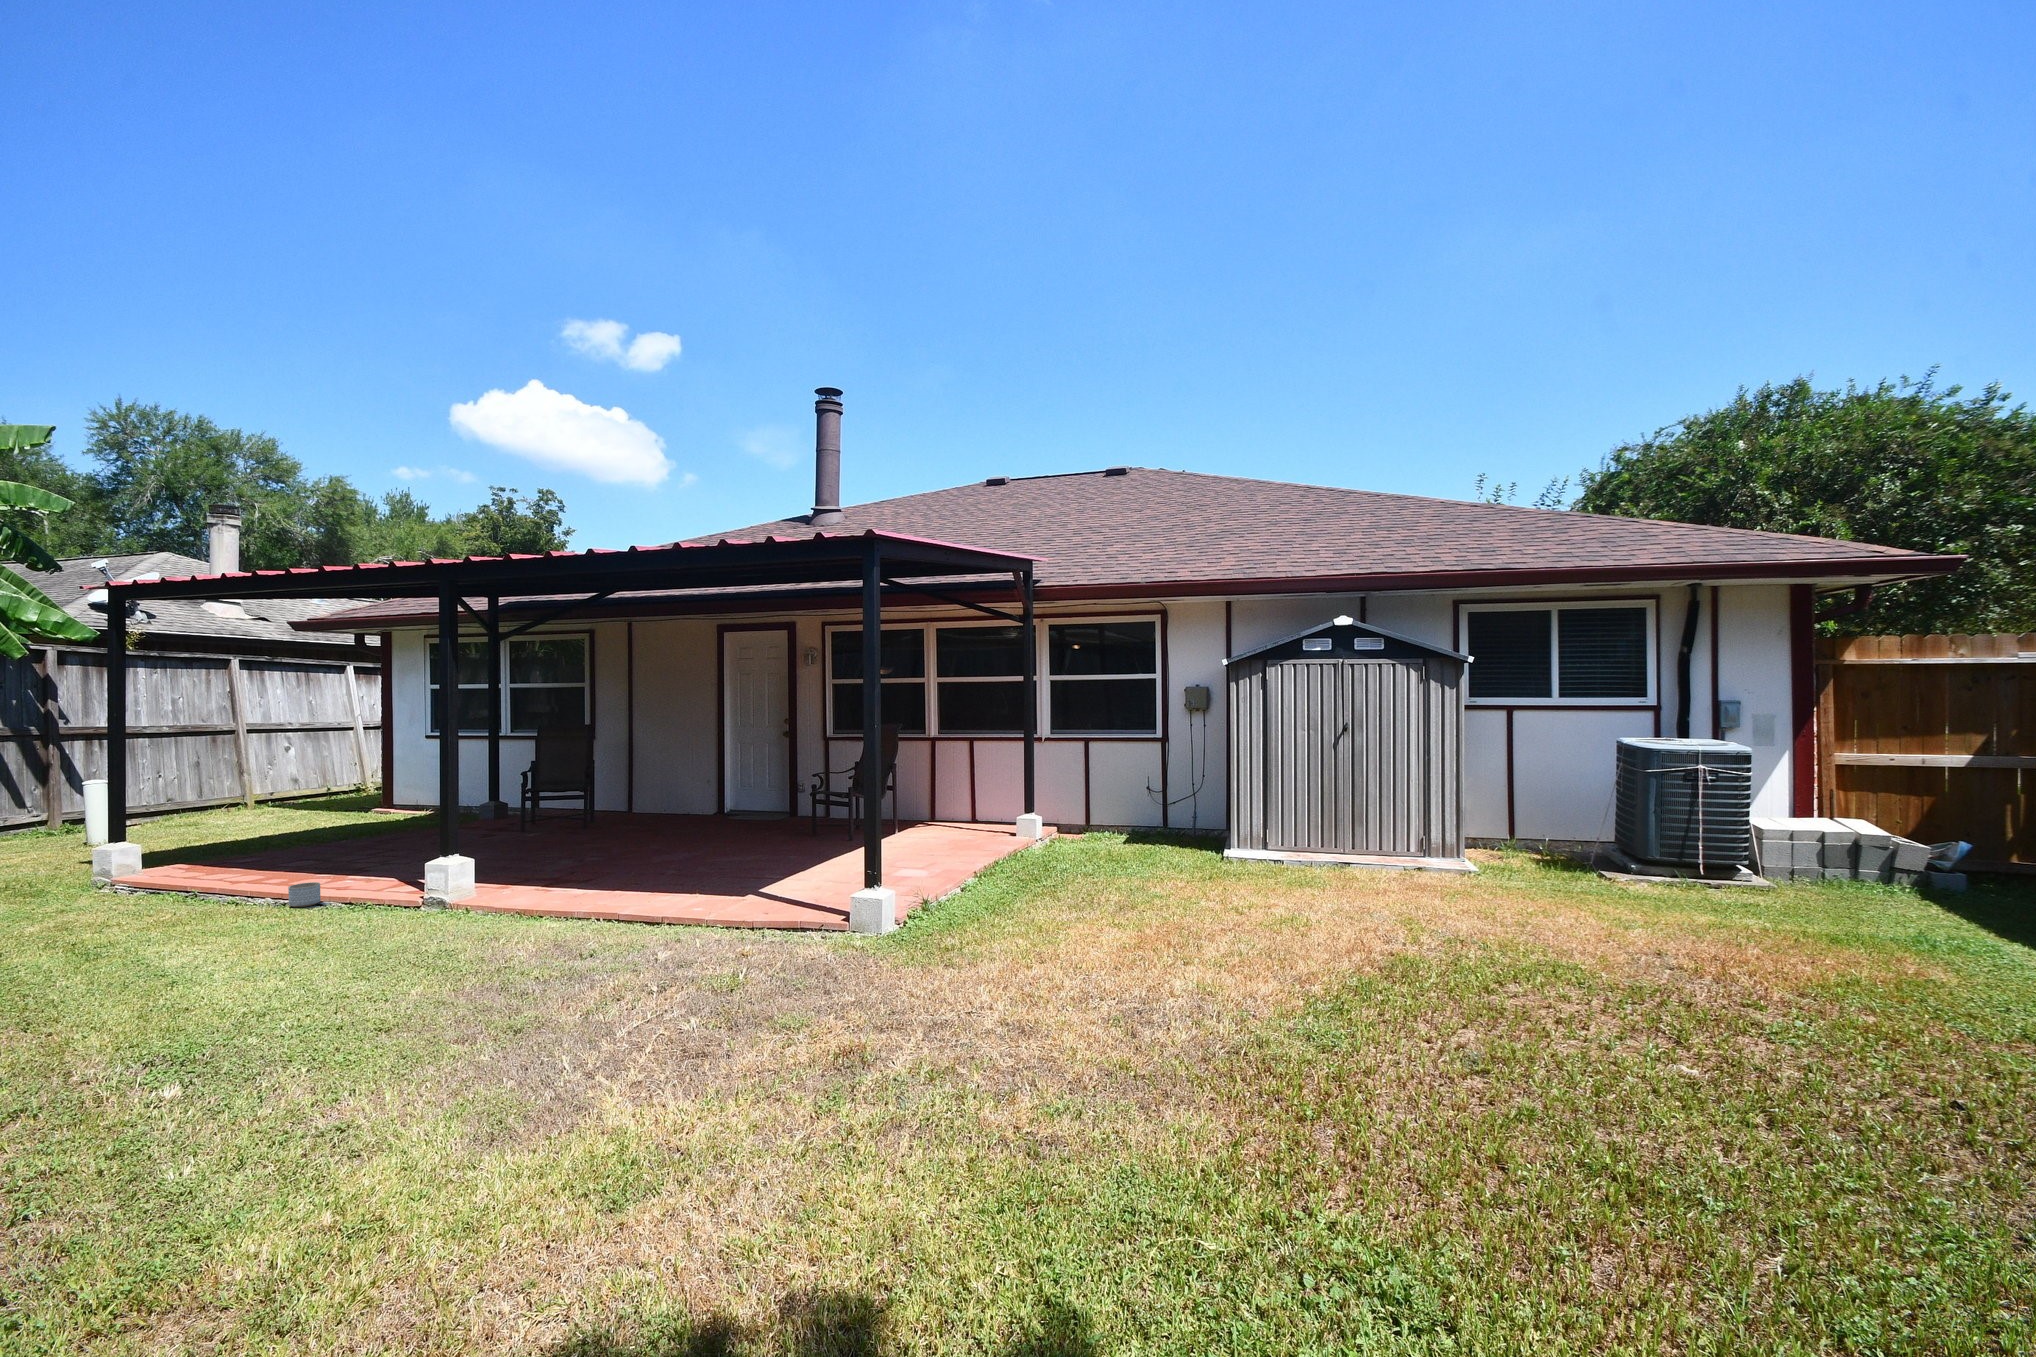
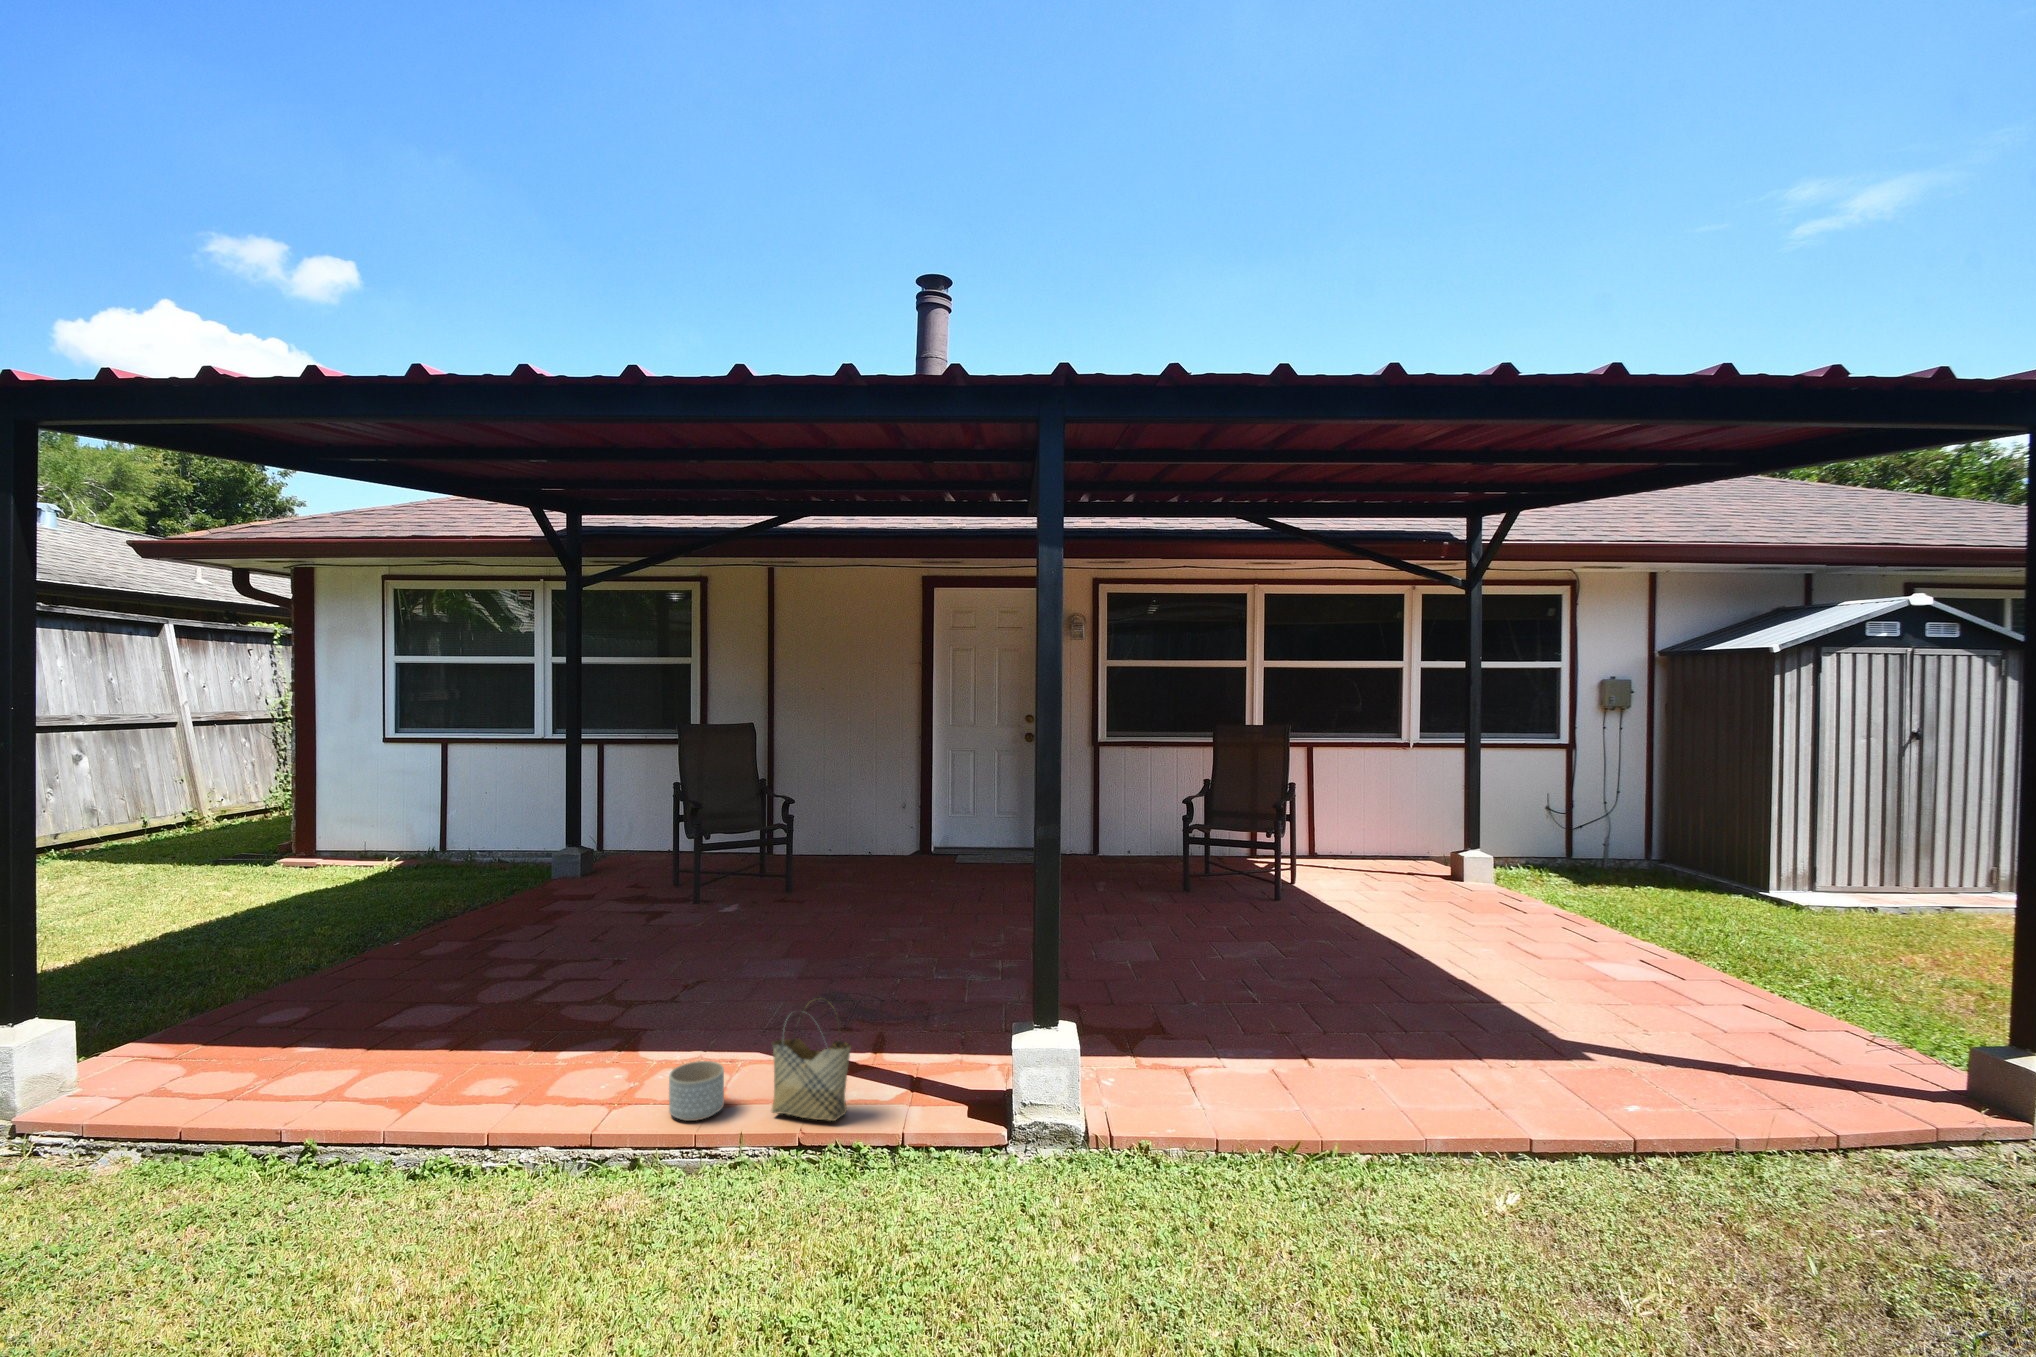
woven basket: none [329,852,364,910] -> present [772,998,851,1121]

